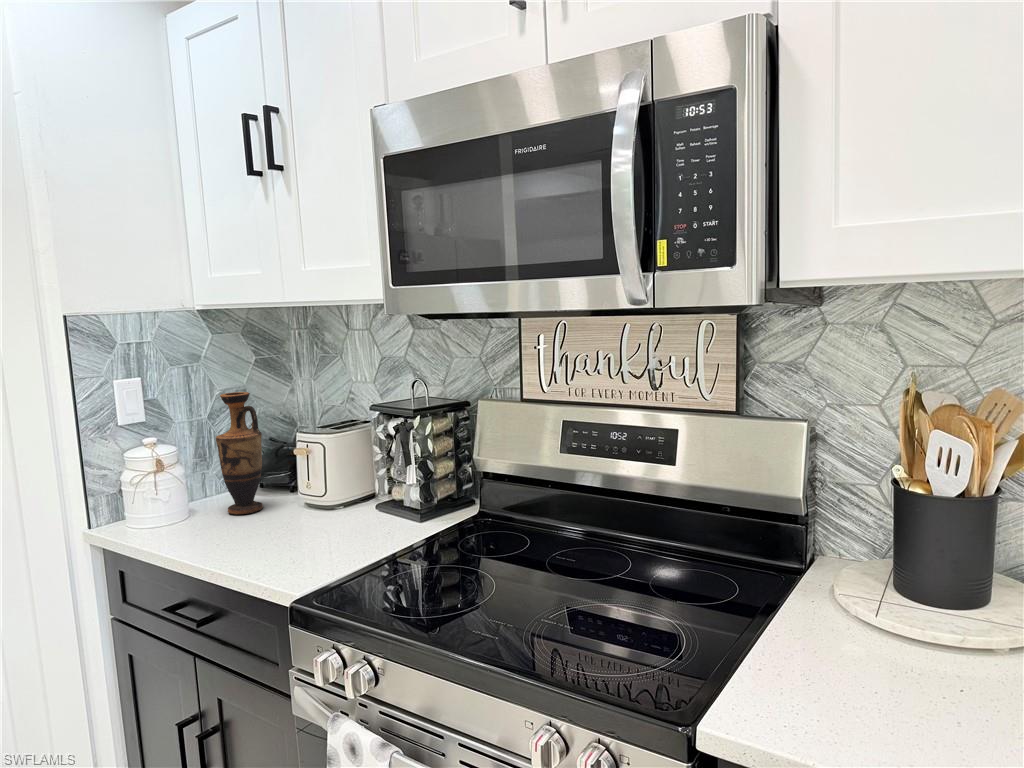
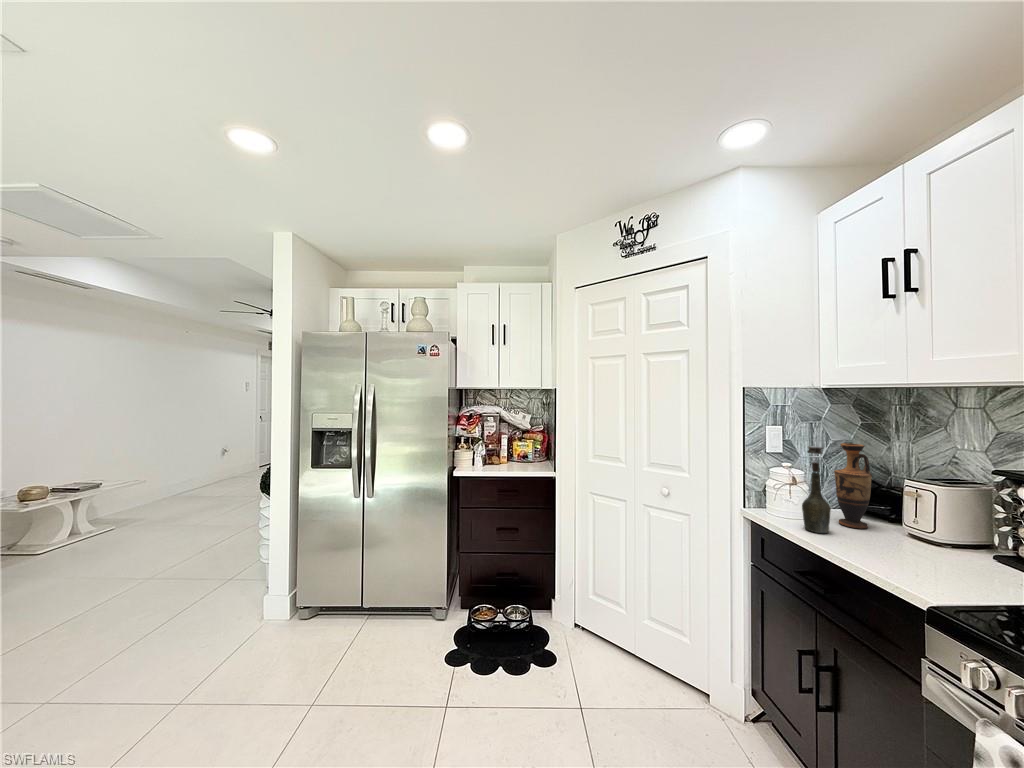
bottle: none [167,405,208,539] -> present [802,446,831,533]

